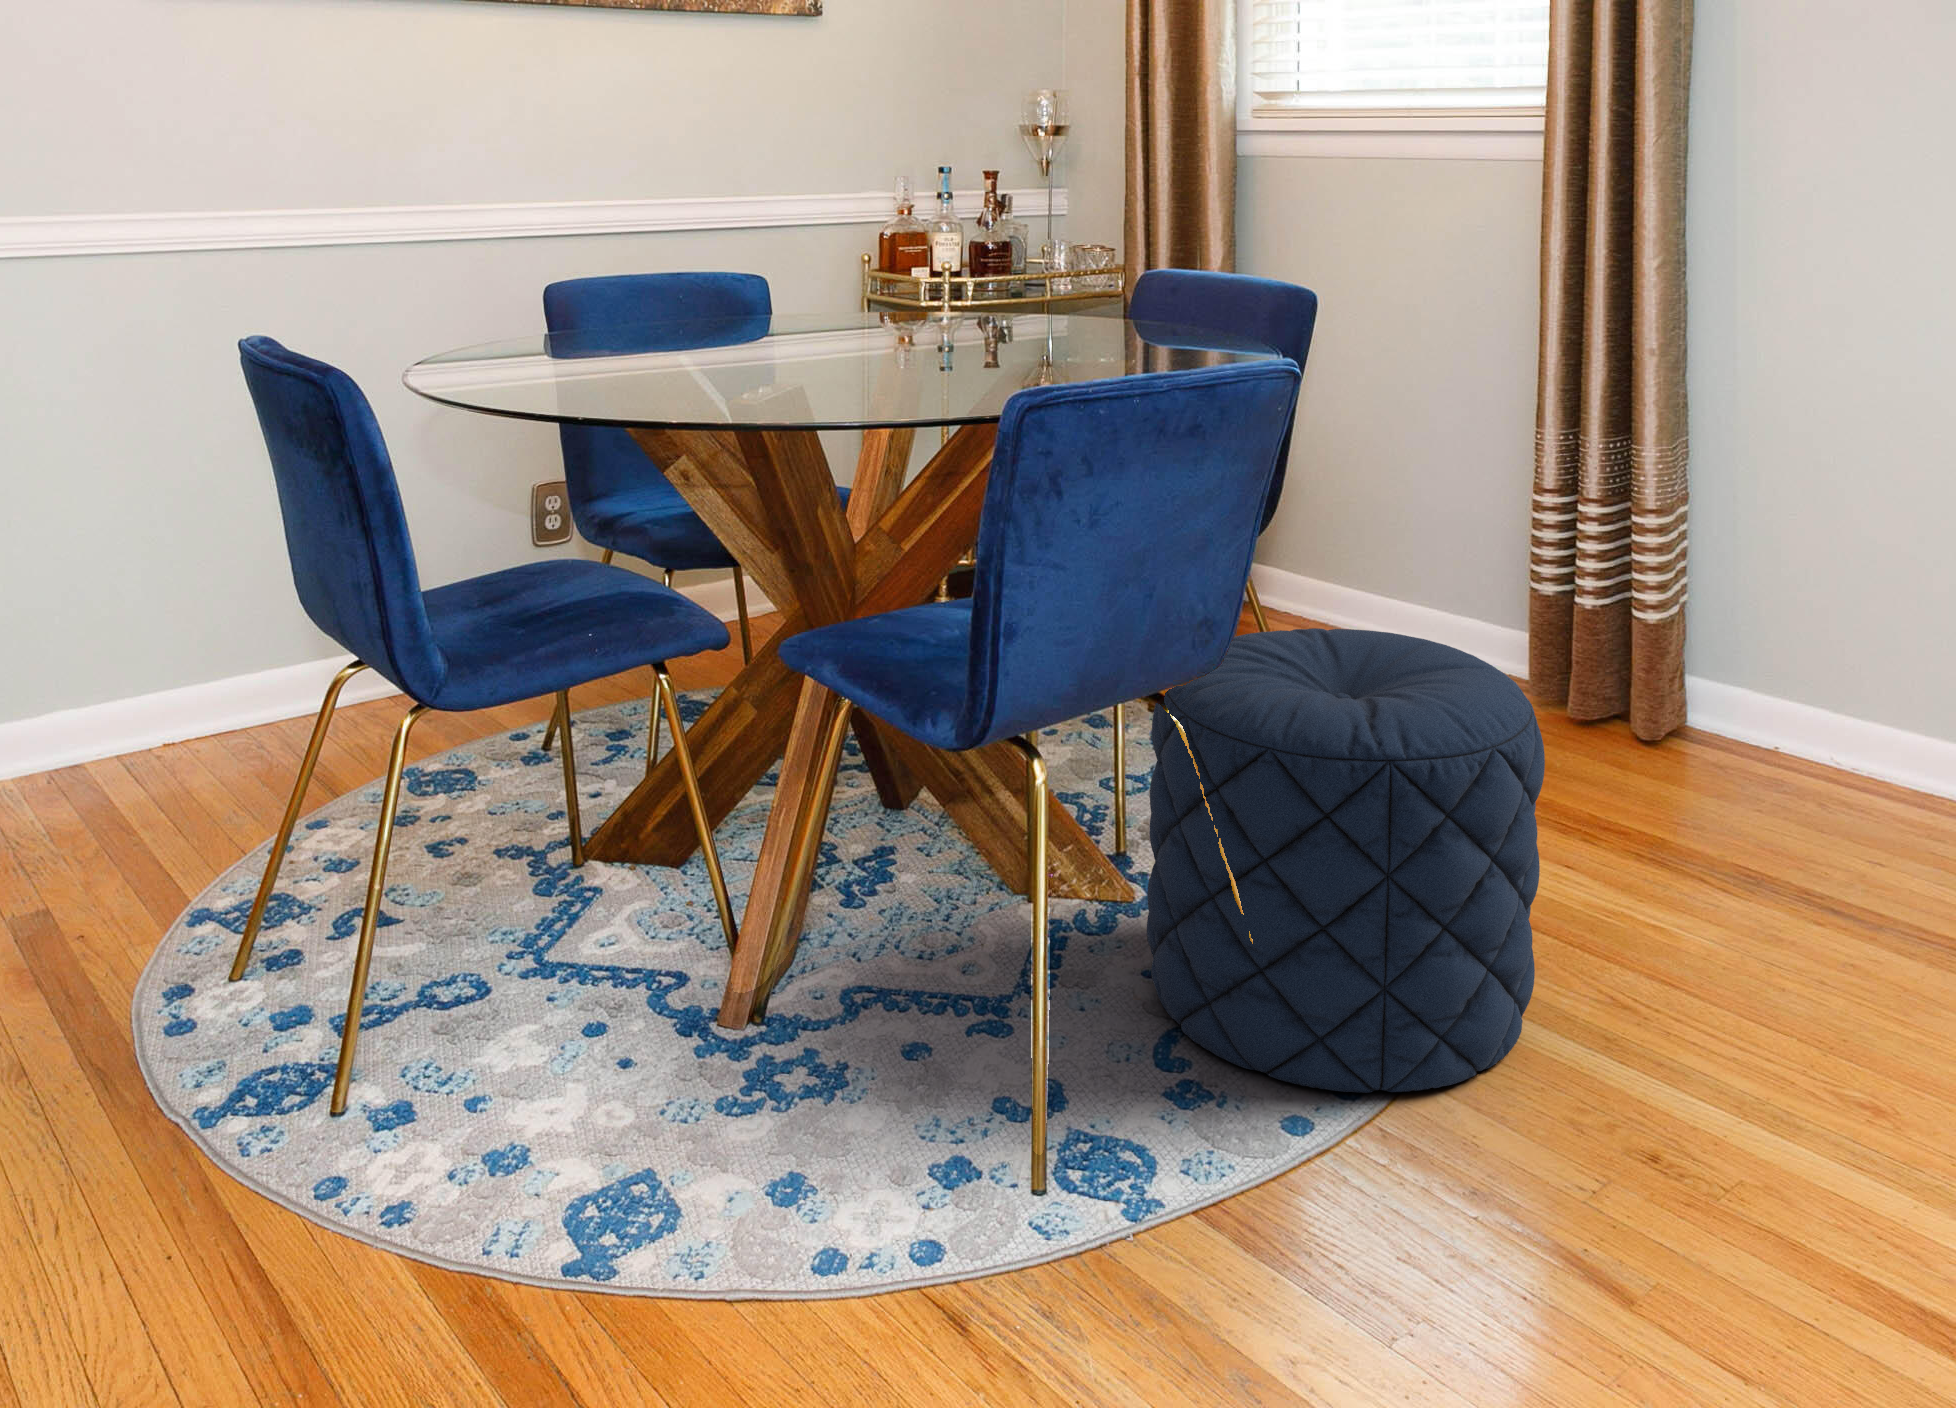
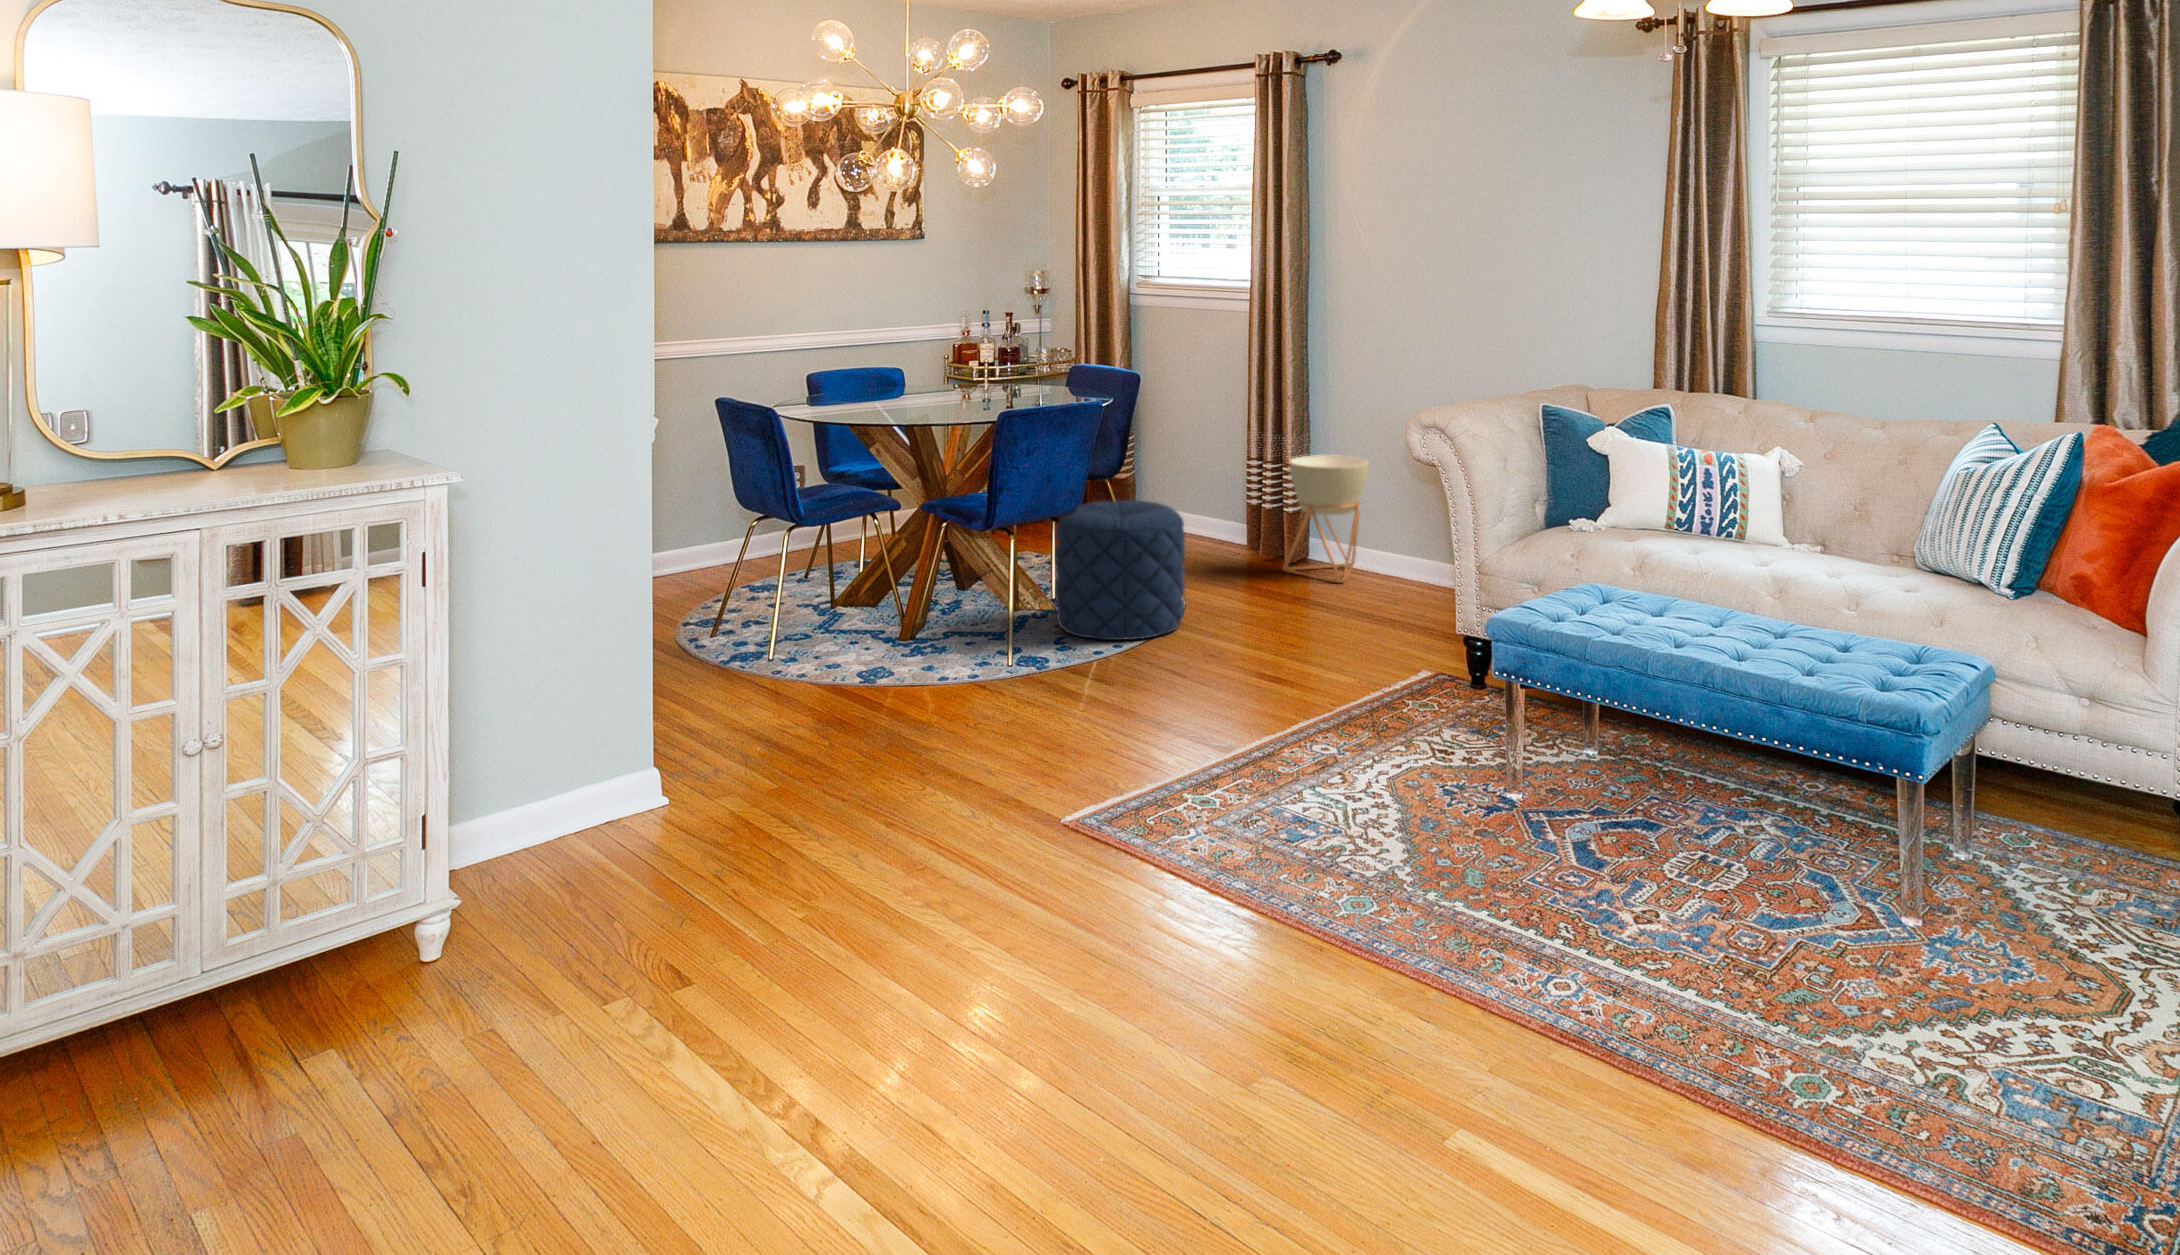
planter: none [1662,486,1913,827] -> present [1283,455,1369,583]

